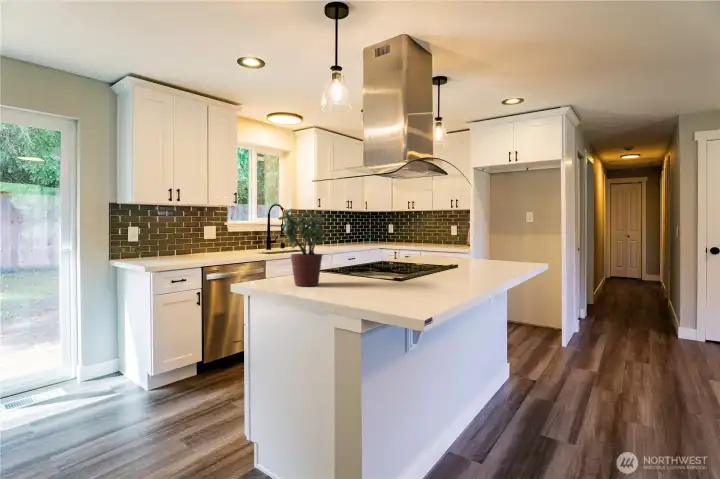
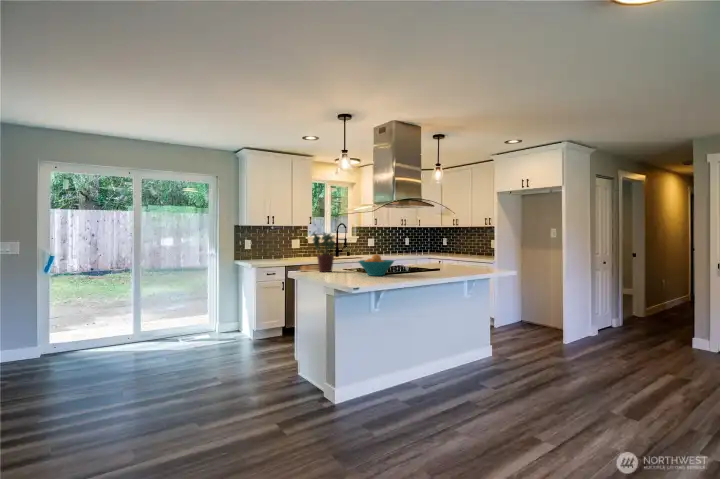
fruit bowl: none [387,254,455,295] -> present [359,254,394,276]

